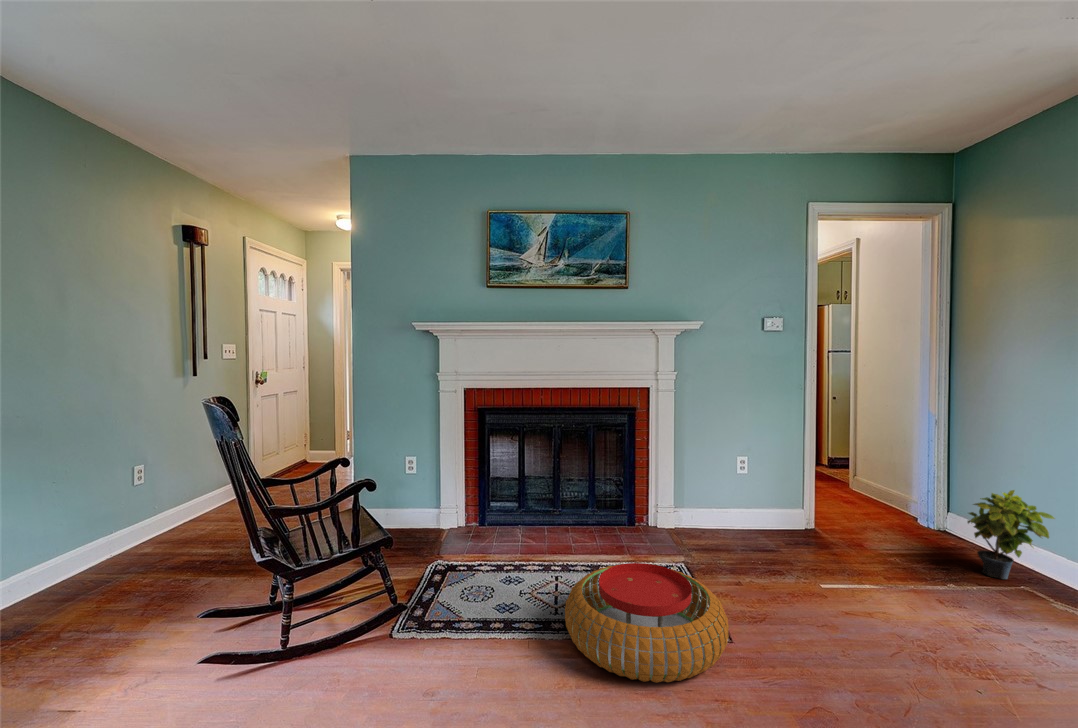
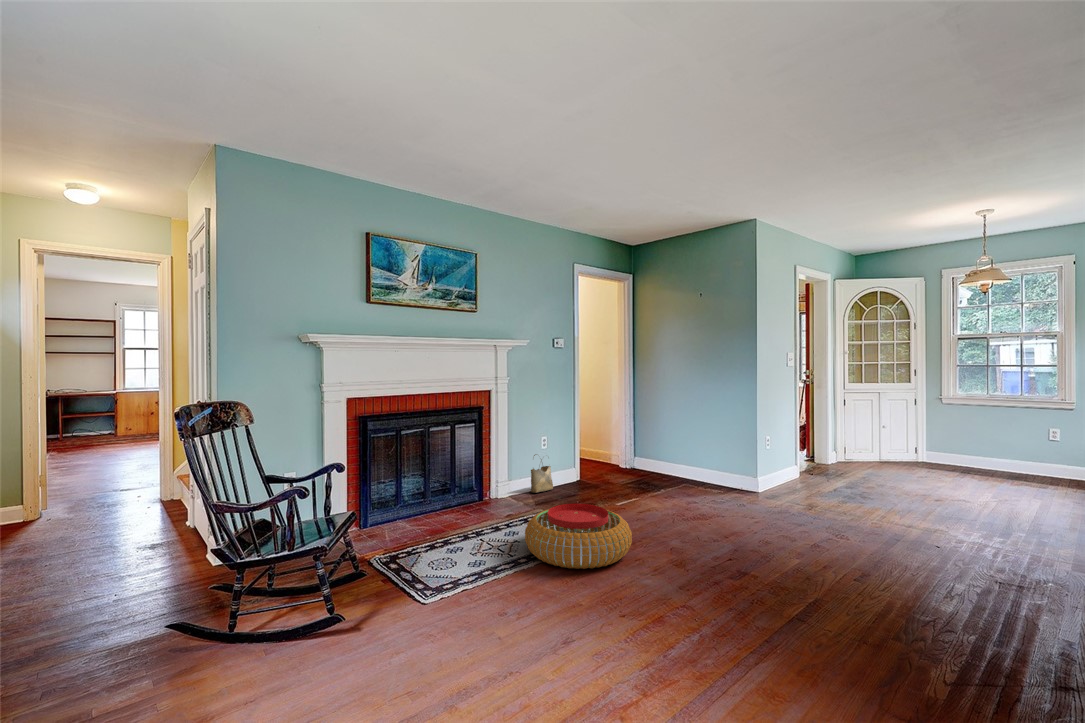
woven basket: none [706,479,743,532] -> present [531,454,553,493]
potted plant: present [968,490,1055,579] -> none [663,433,700,482]

